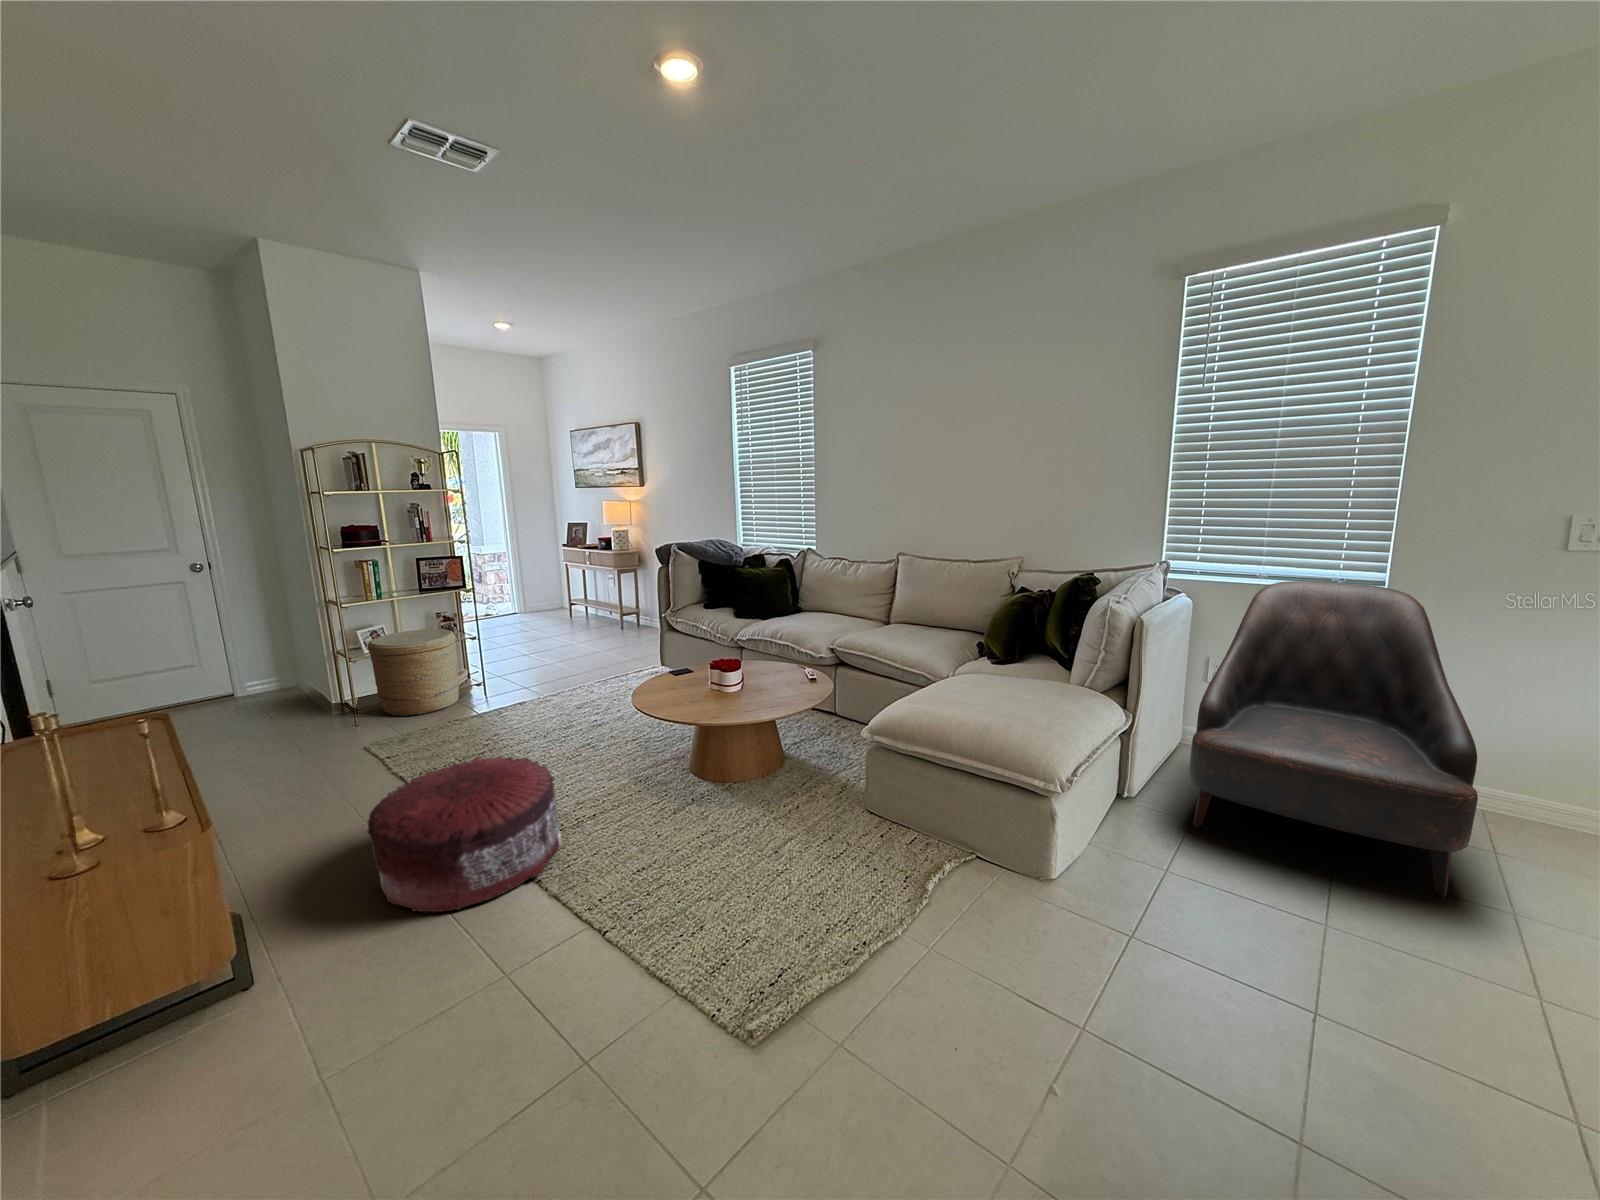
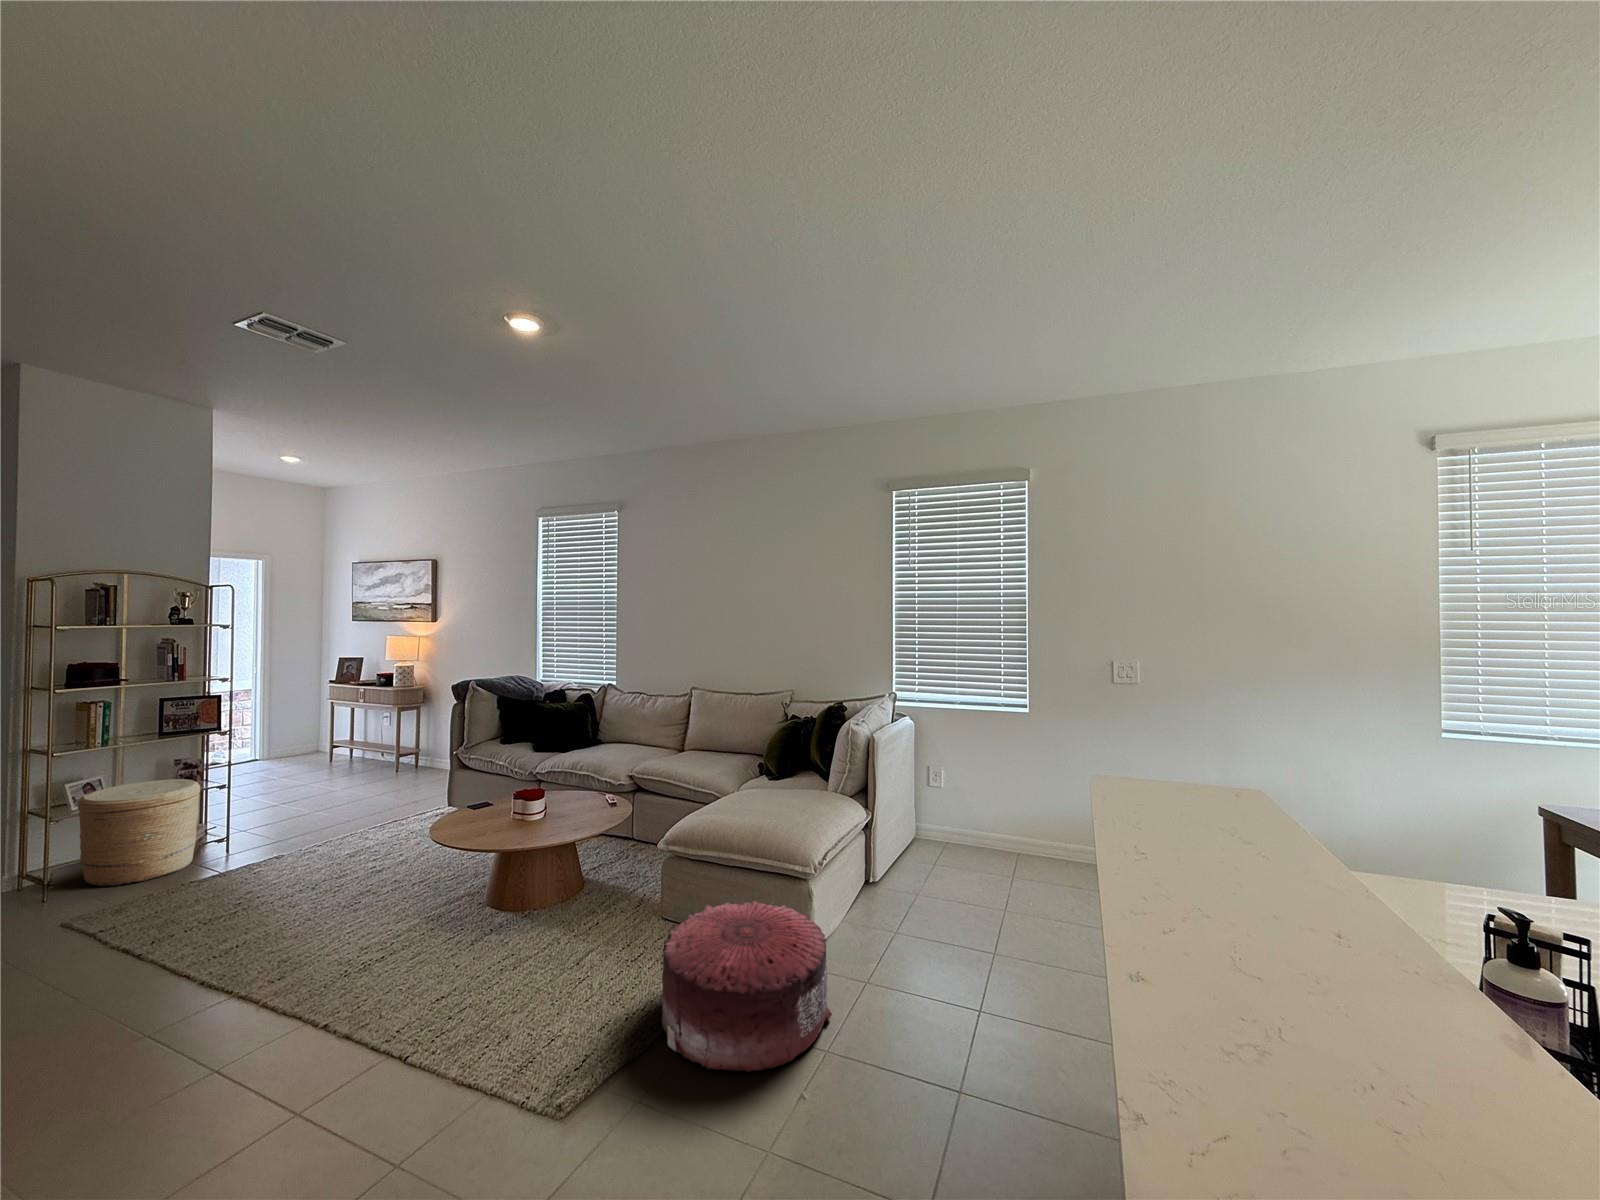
armchair: present [1189,581,1478,897] -> none [913,706,1075,925]
pouf: present [368,756,562,912] -> present [661,901,832,1072]

